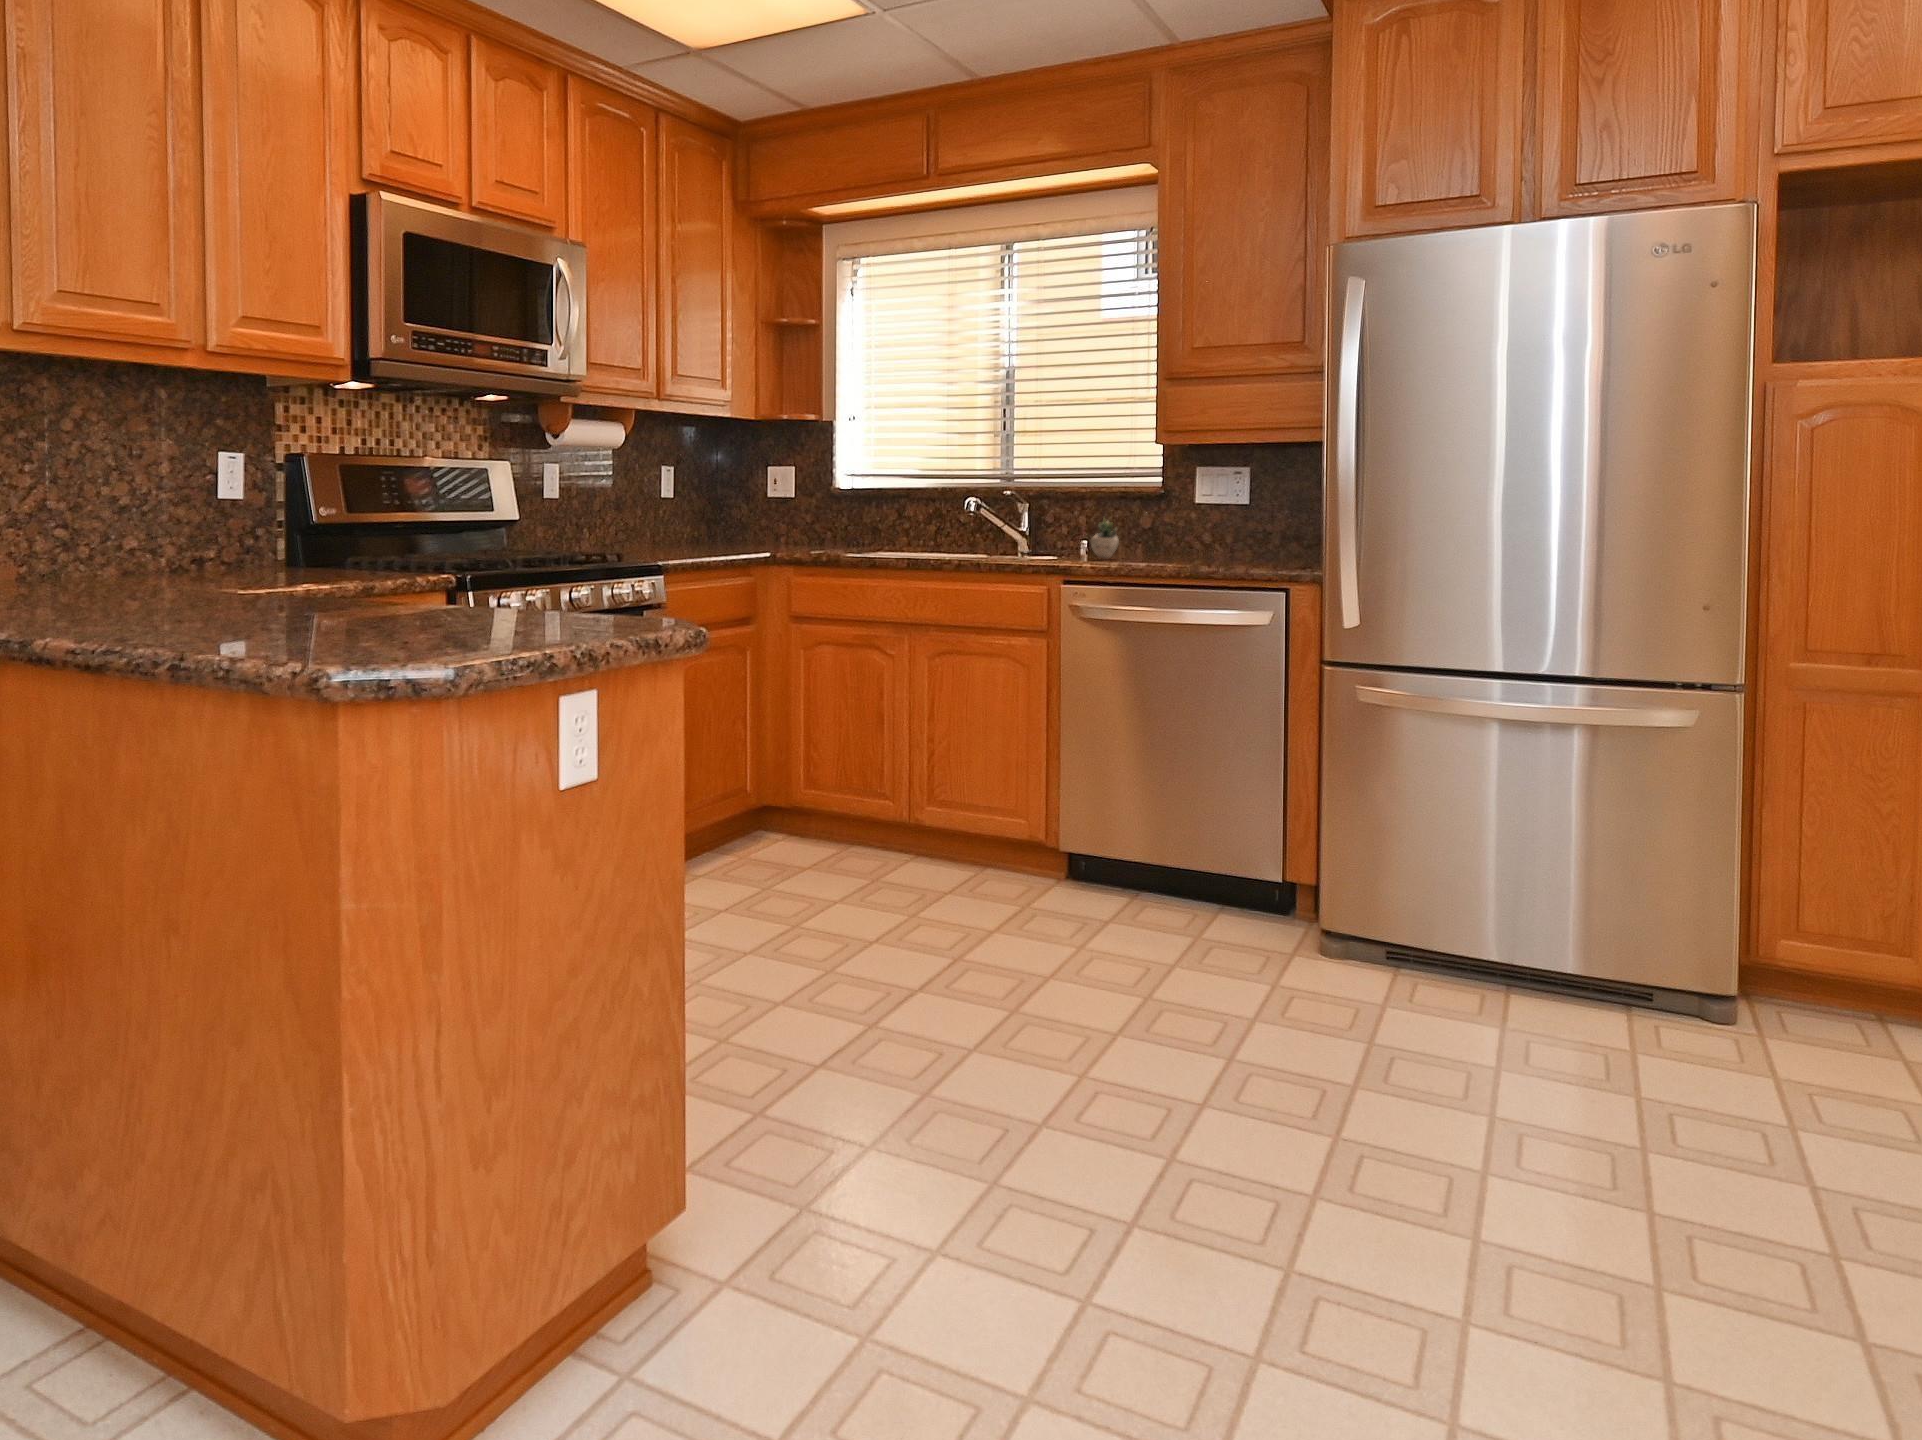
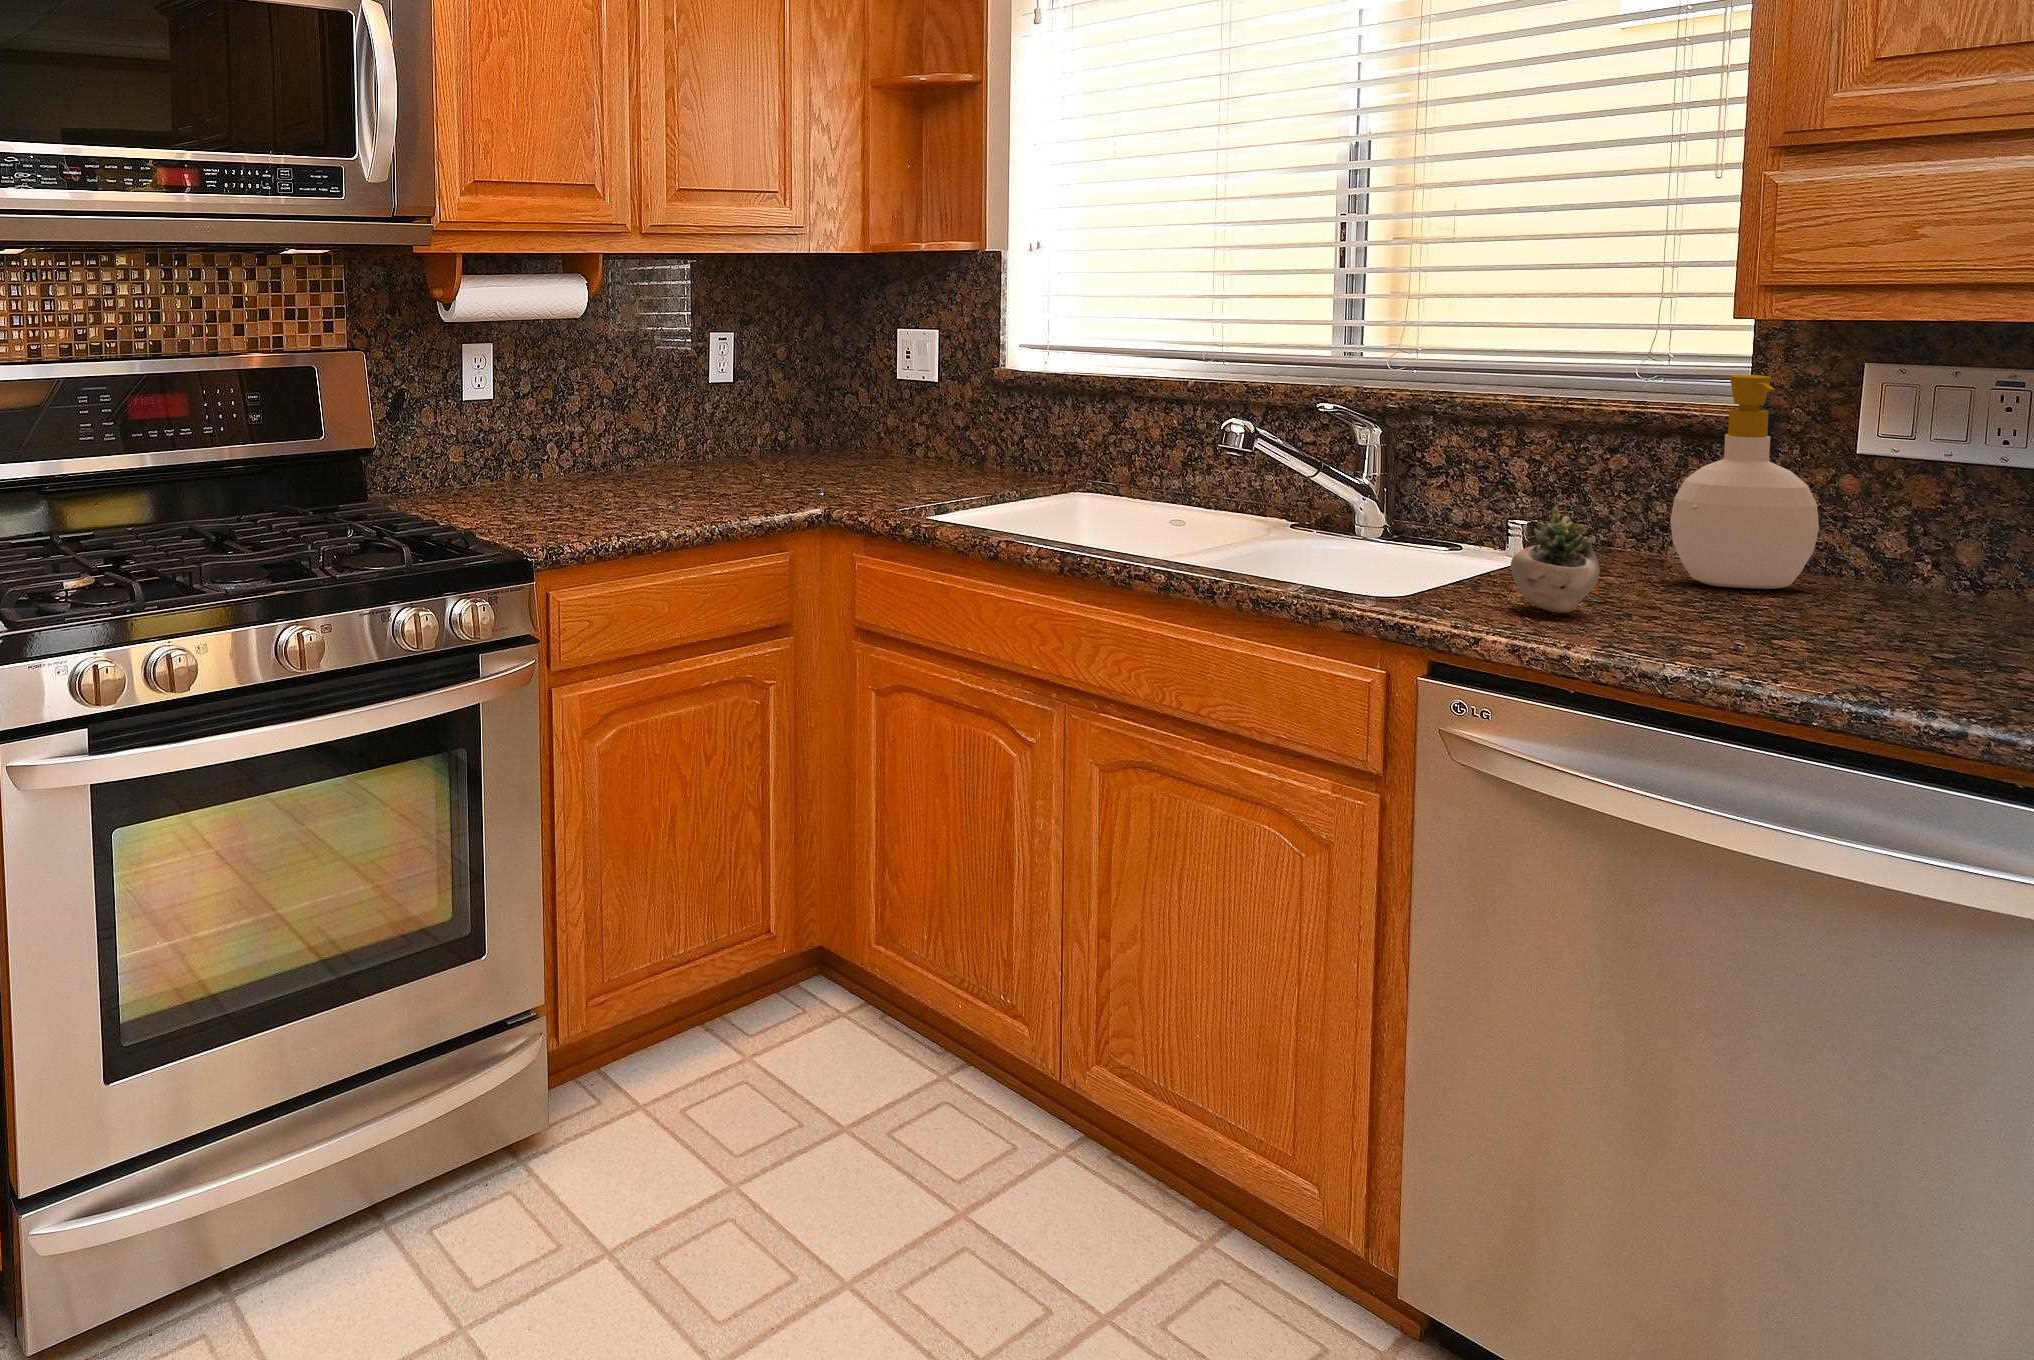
soap bottle: none [1141,470,1186,556] -> present [1670,375,1819,589]

